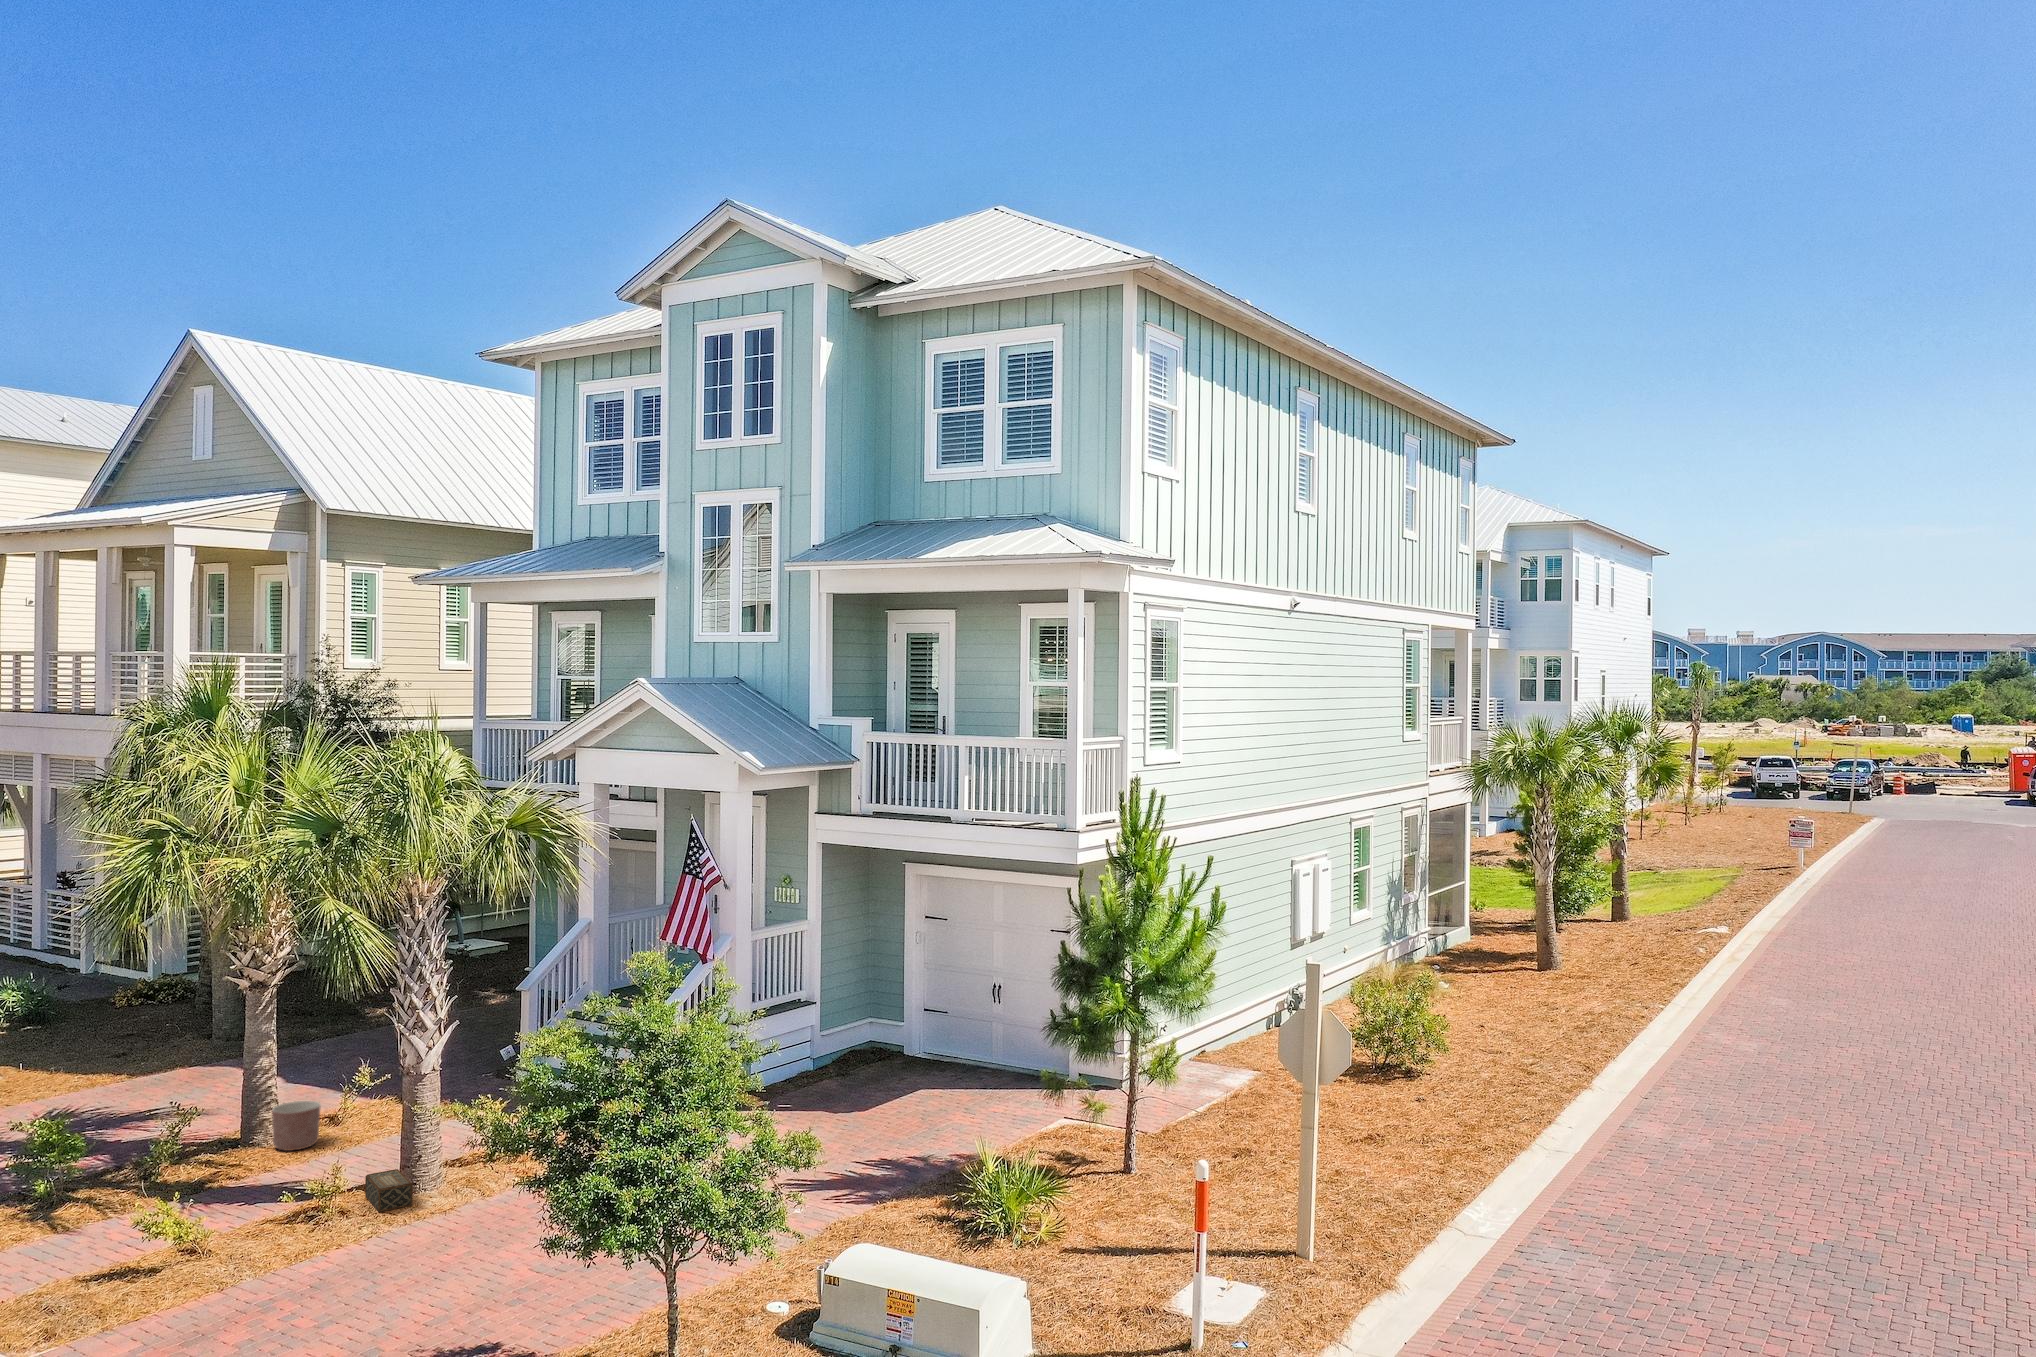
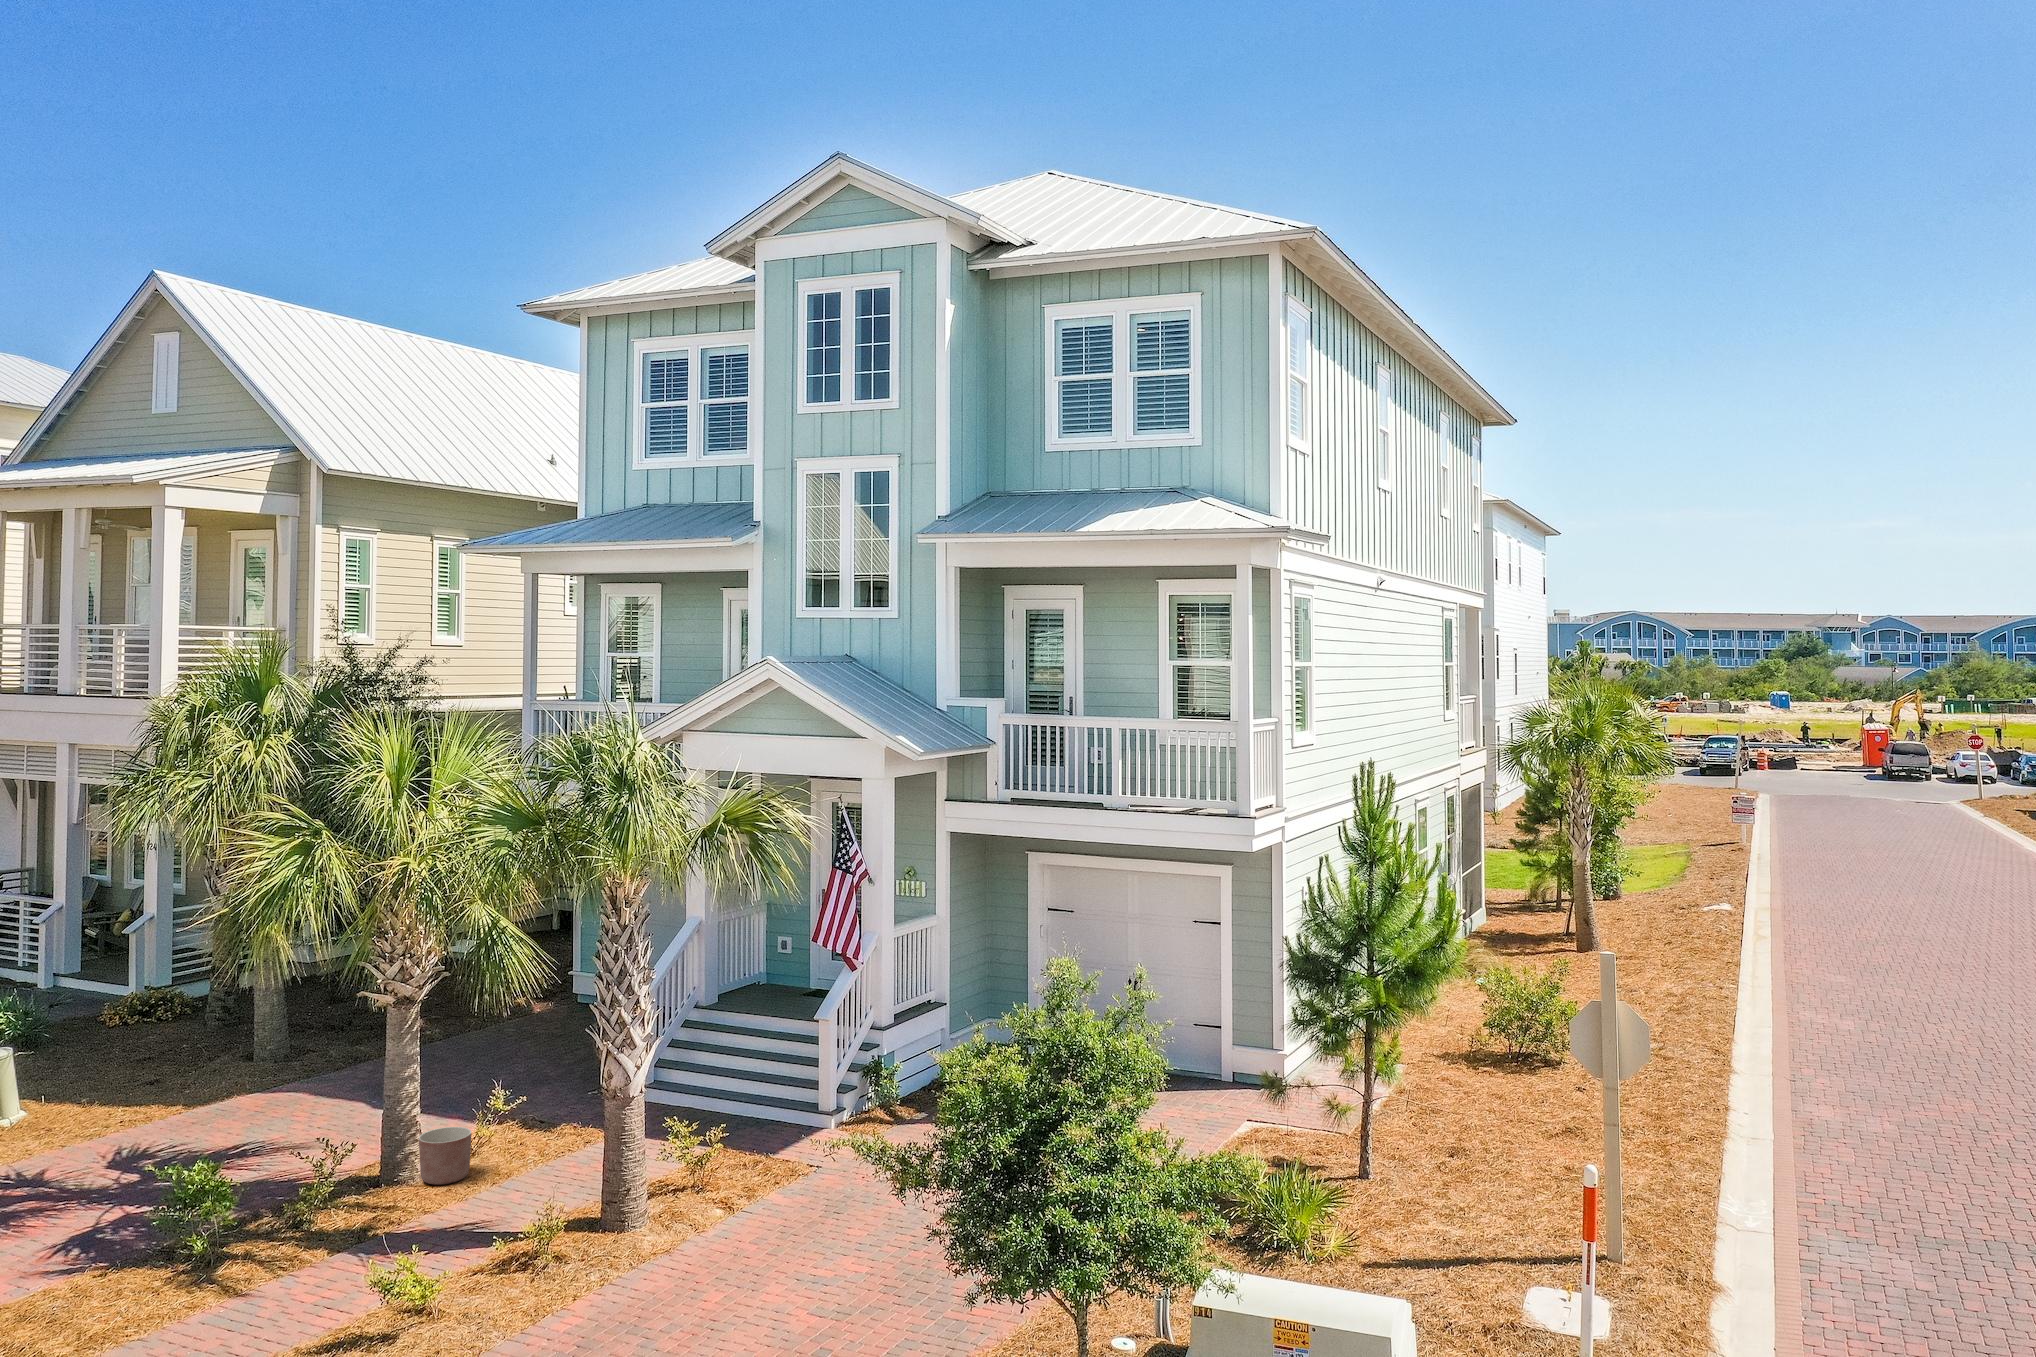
woven basket: present [365,1169,413,1212] -> none [571,1204,632,1255]

